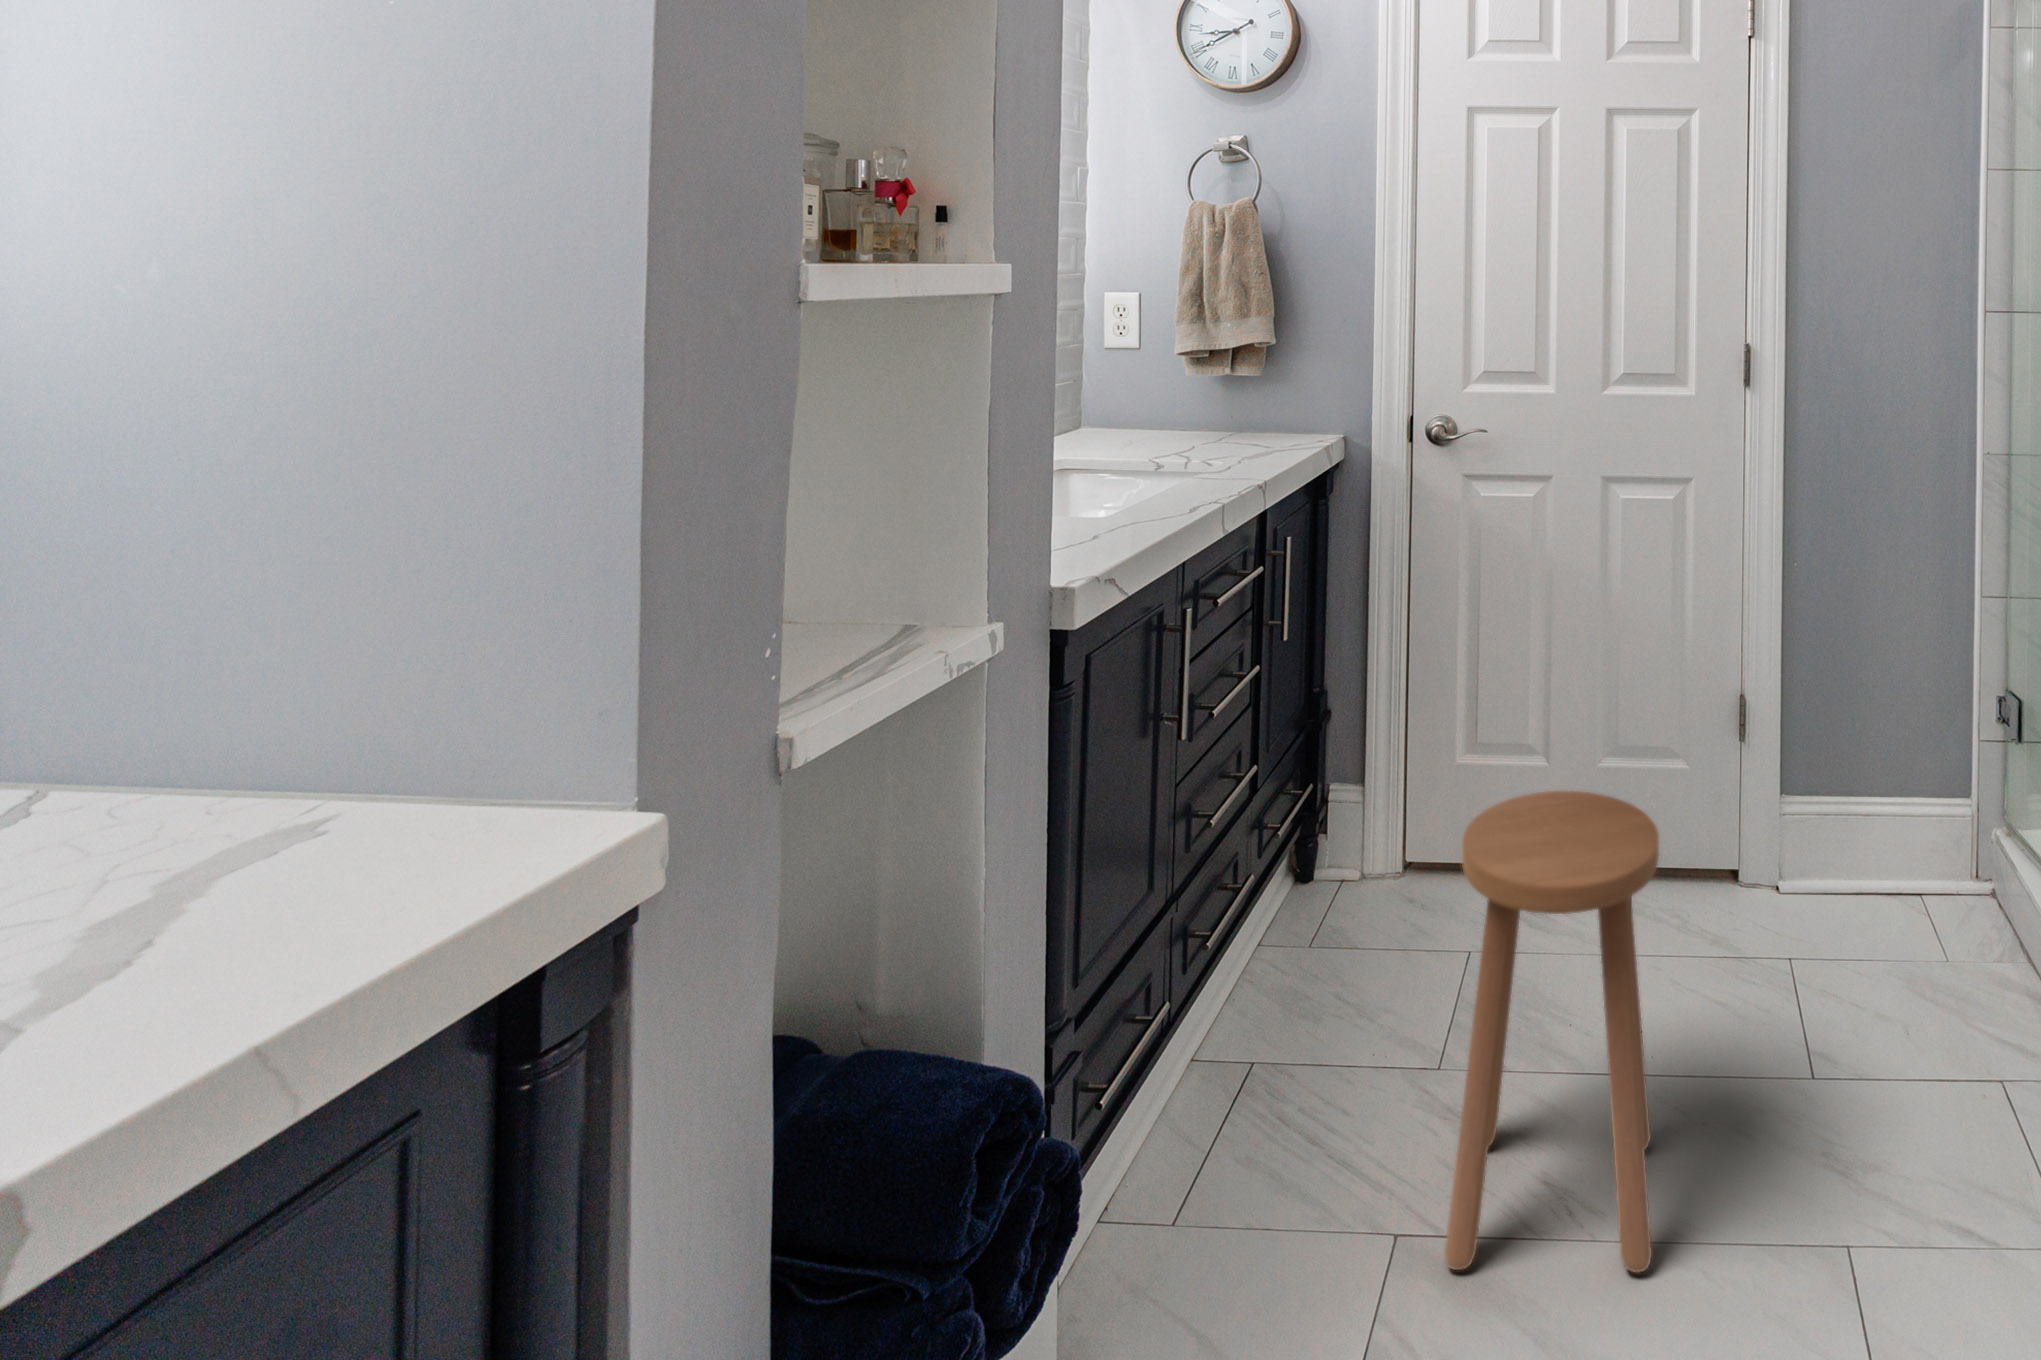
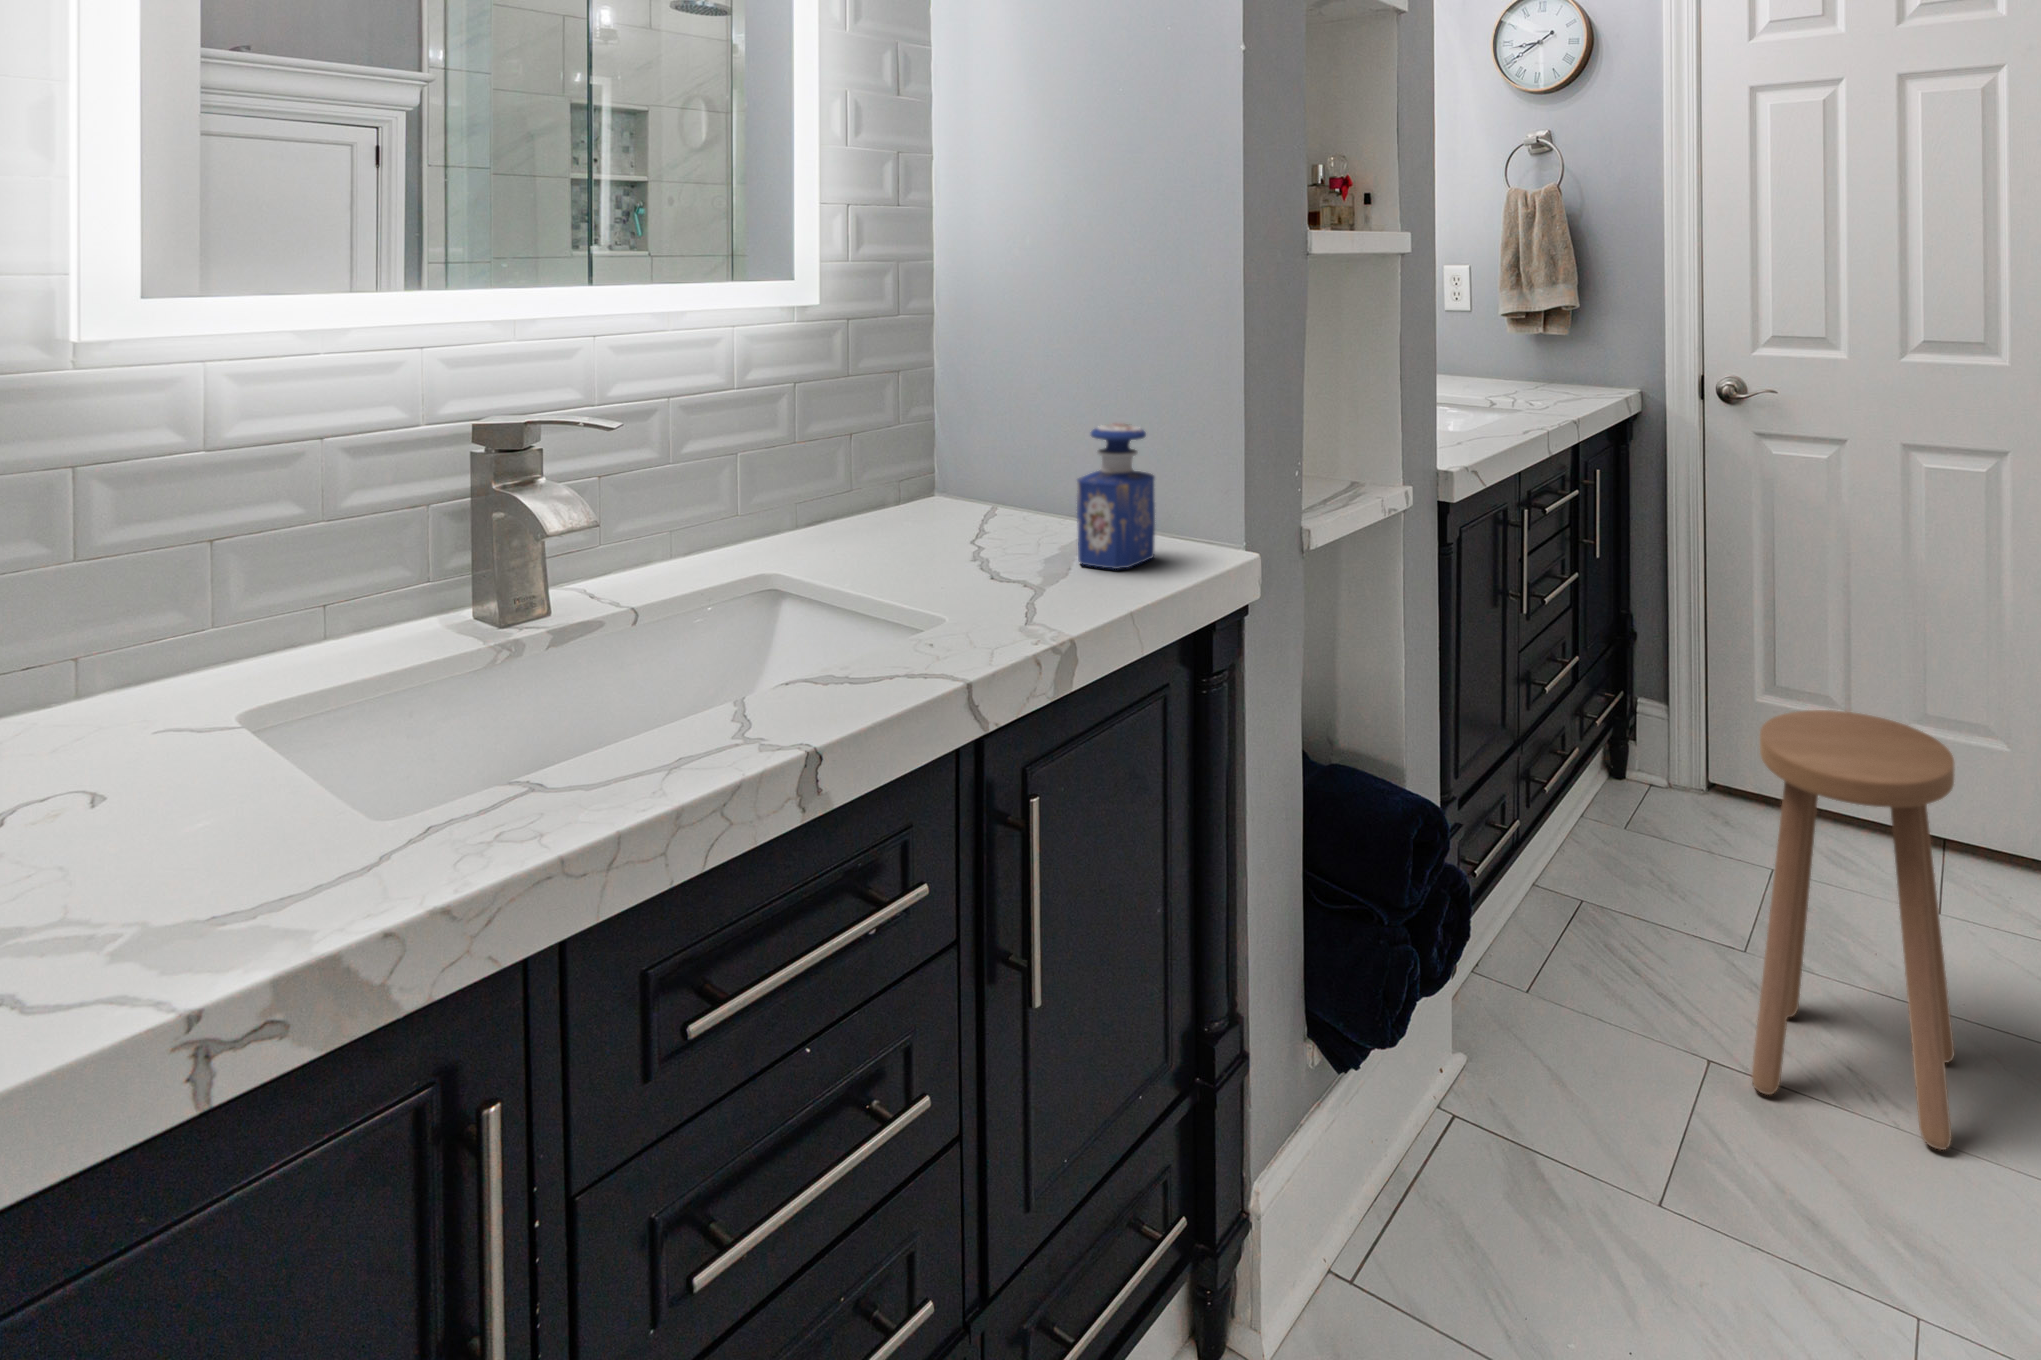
perfume bottle: none [196,622,419,918] -> present [1077,423,1155,569]

